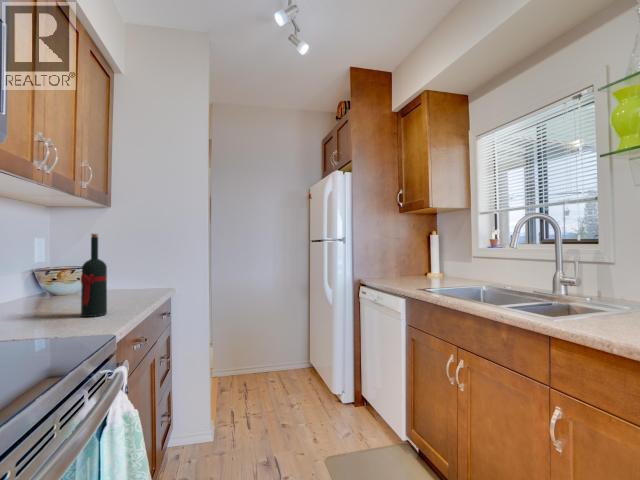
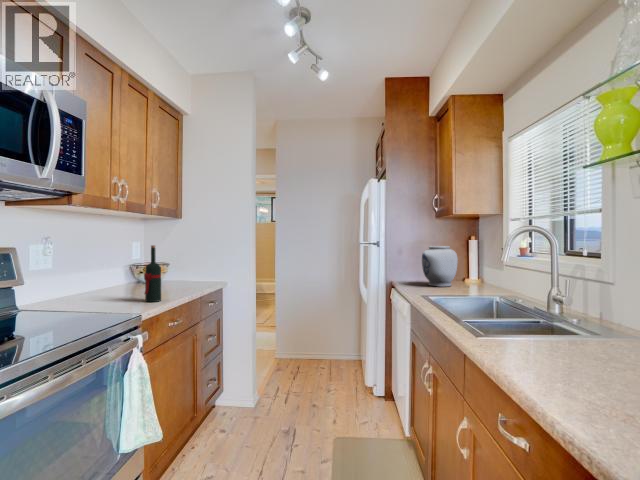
vase: none [394,240,429,281] -> present [422,246,458,287]

